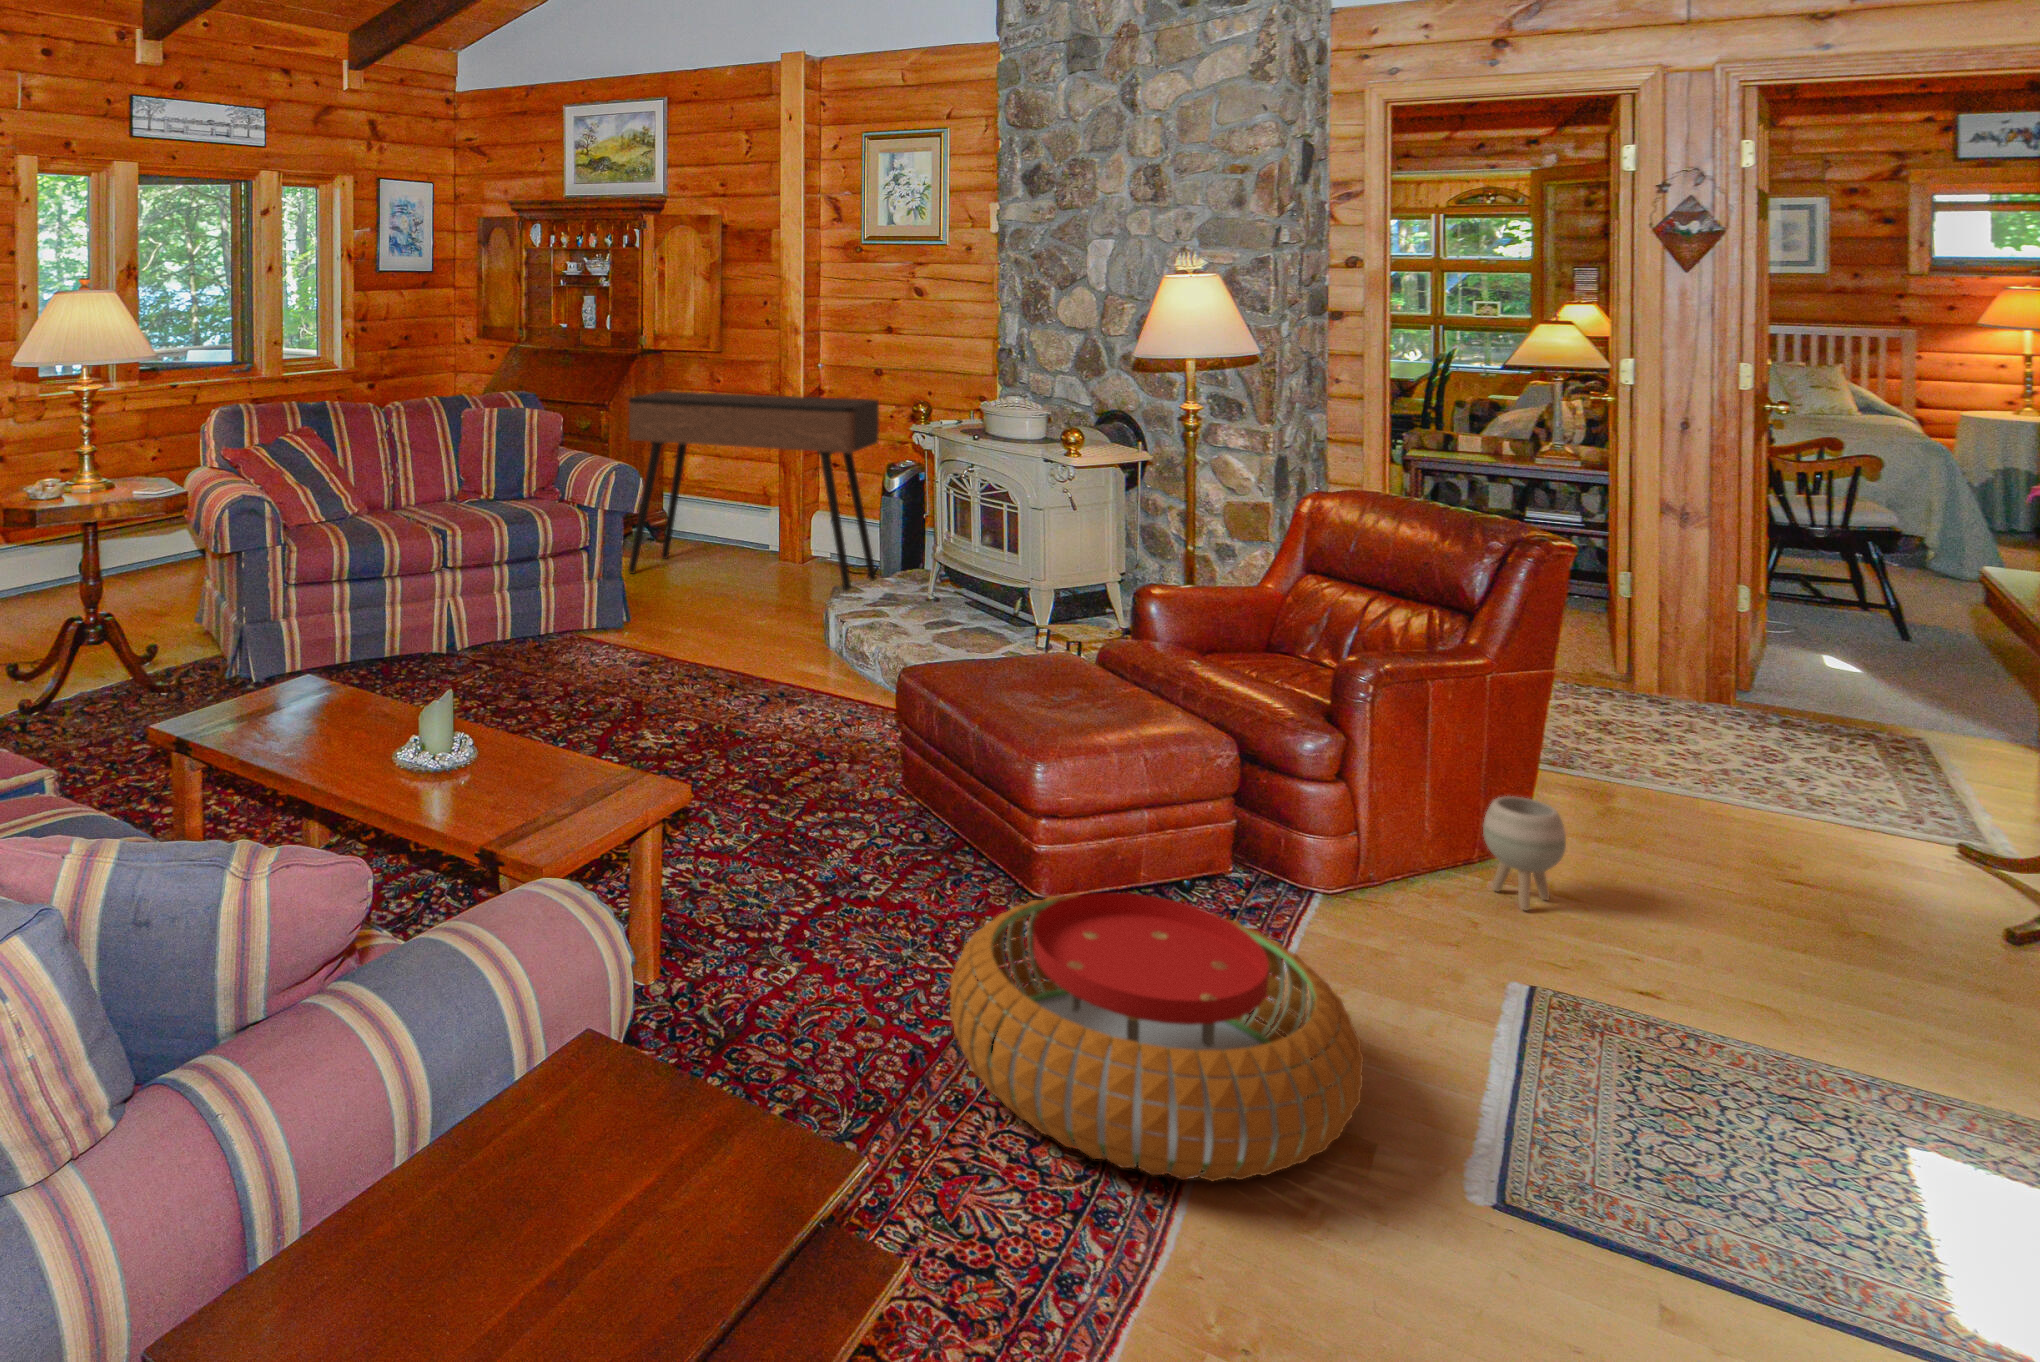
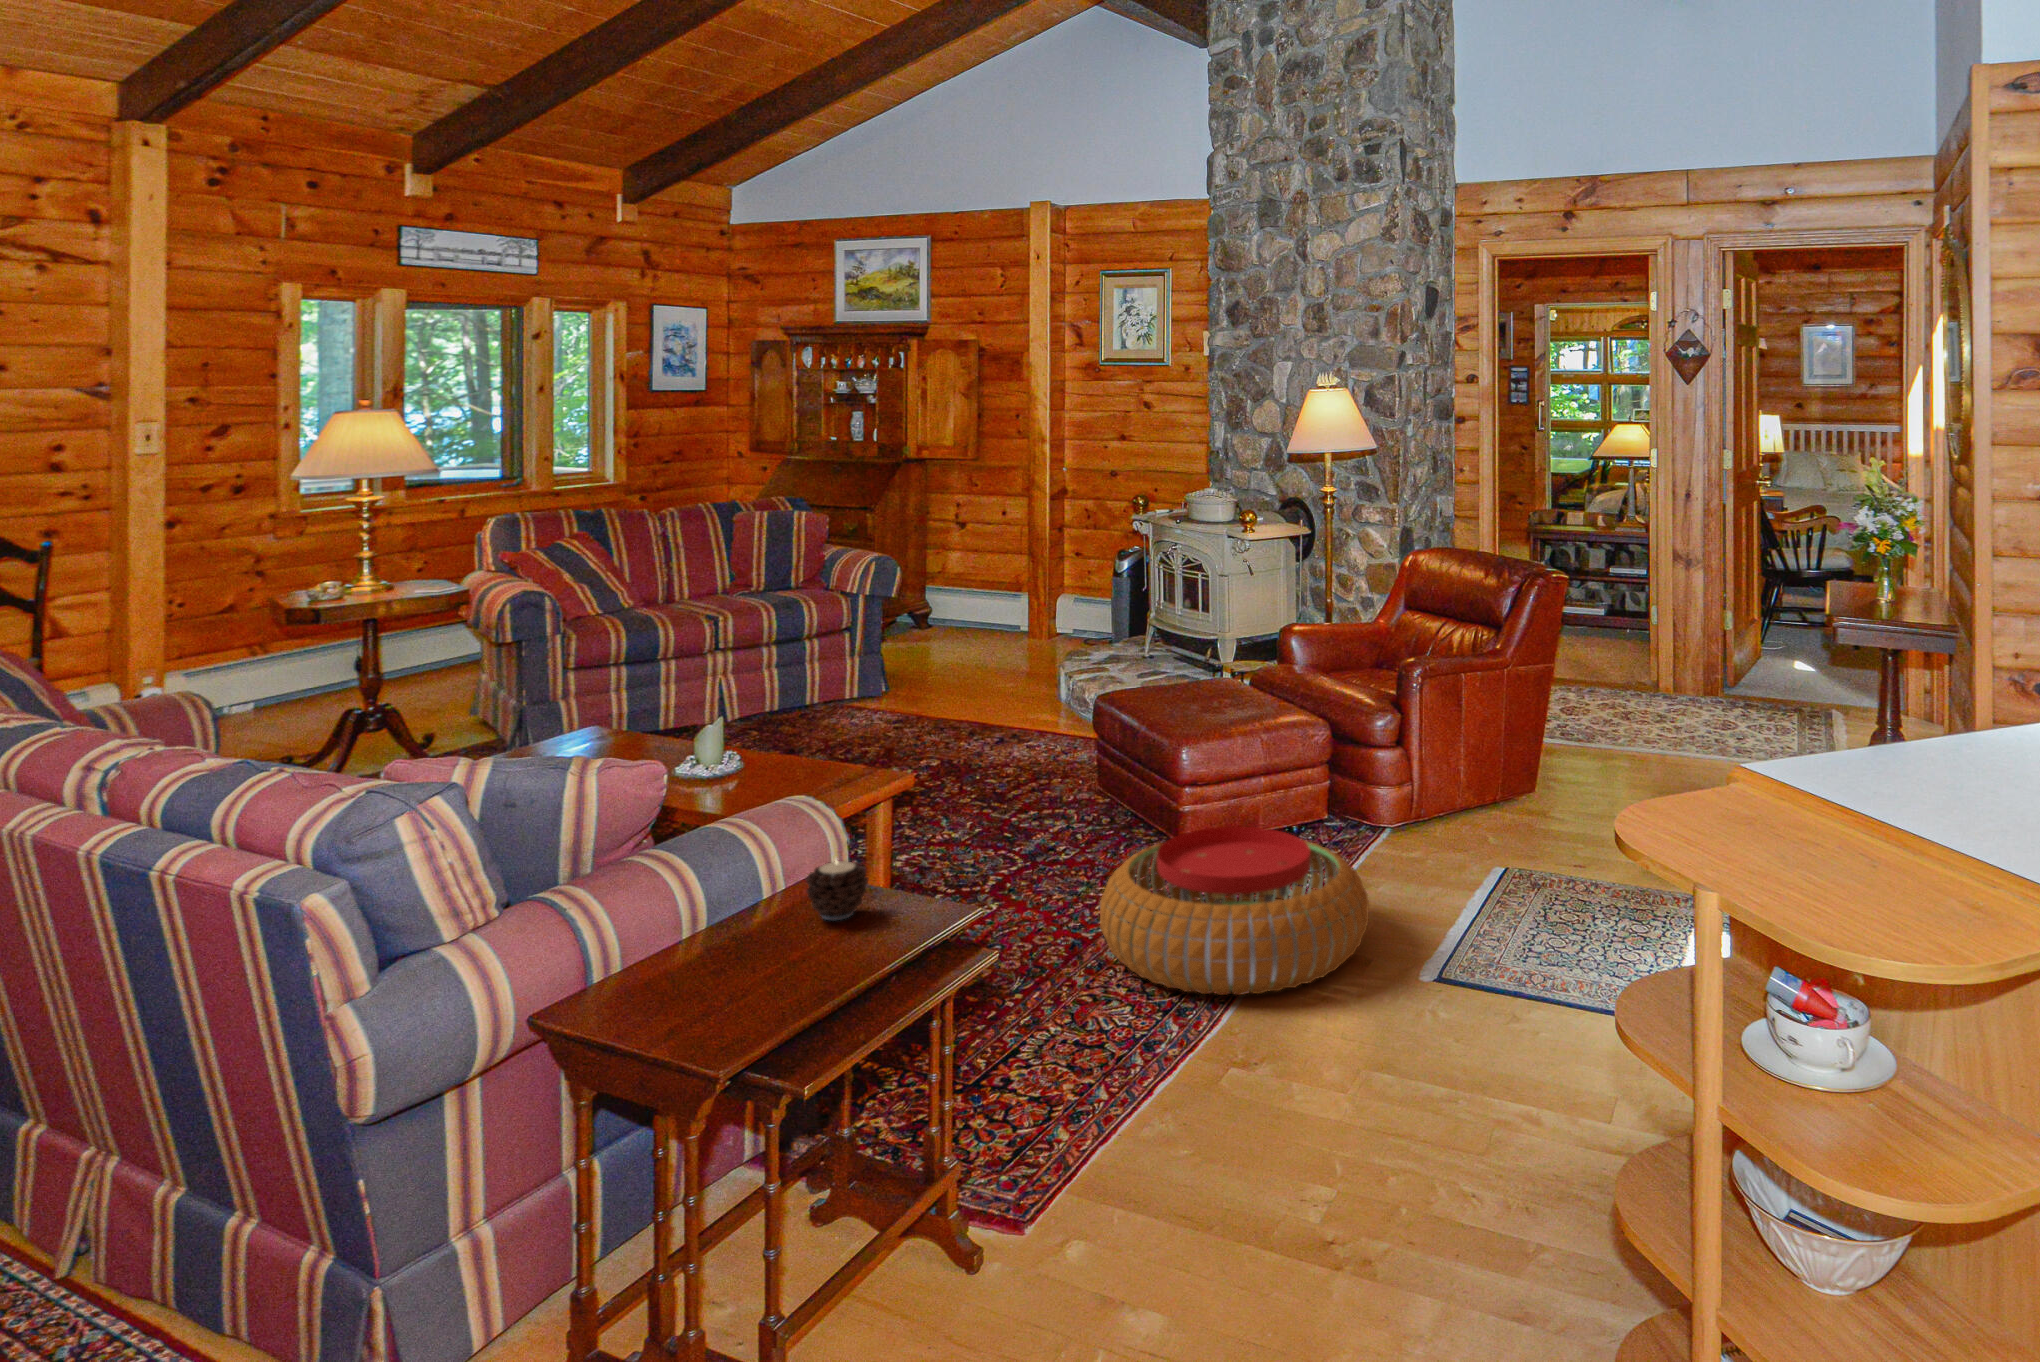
console table: present [628,391,879,591] -> none [892,496,1116,671]
planter: present [1483,796,1566,910] -> none [1505,757,1555,837]
candle: none [597,1127,709,1251] -> present [806,861,868,920]

